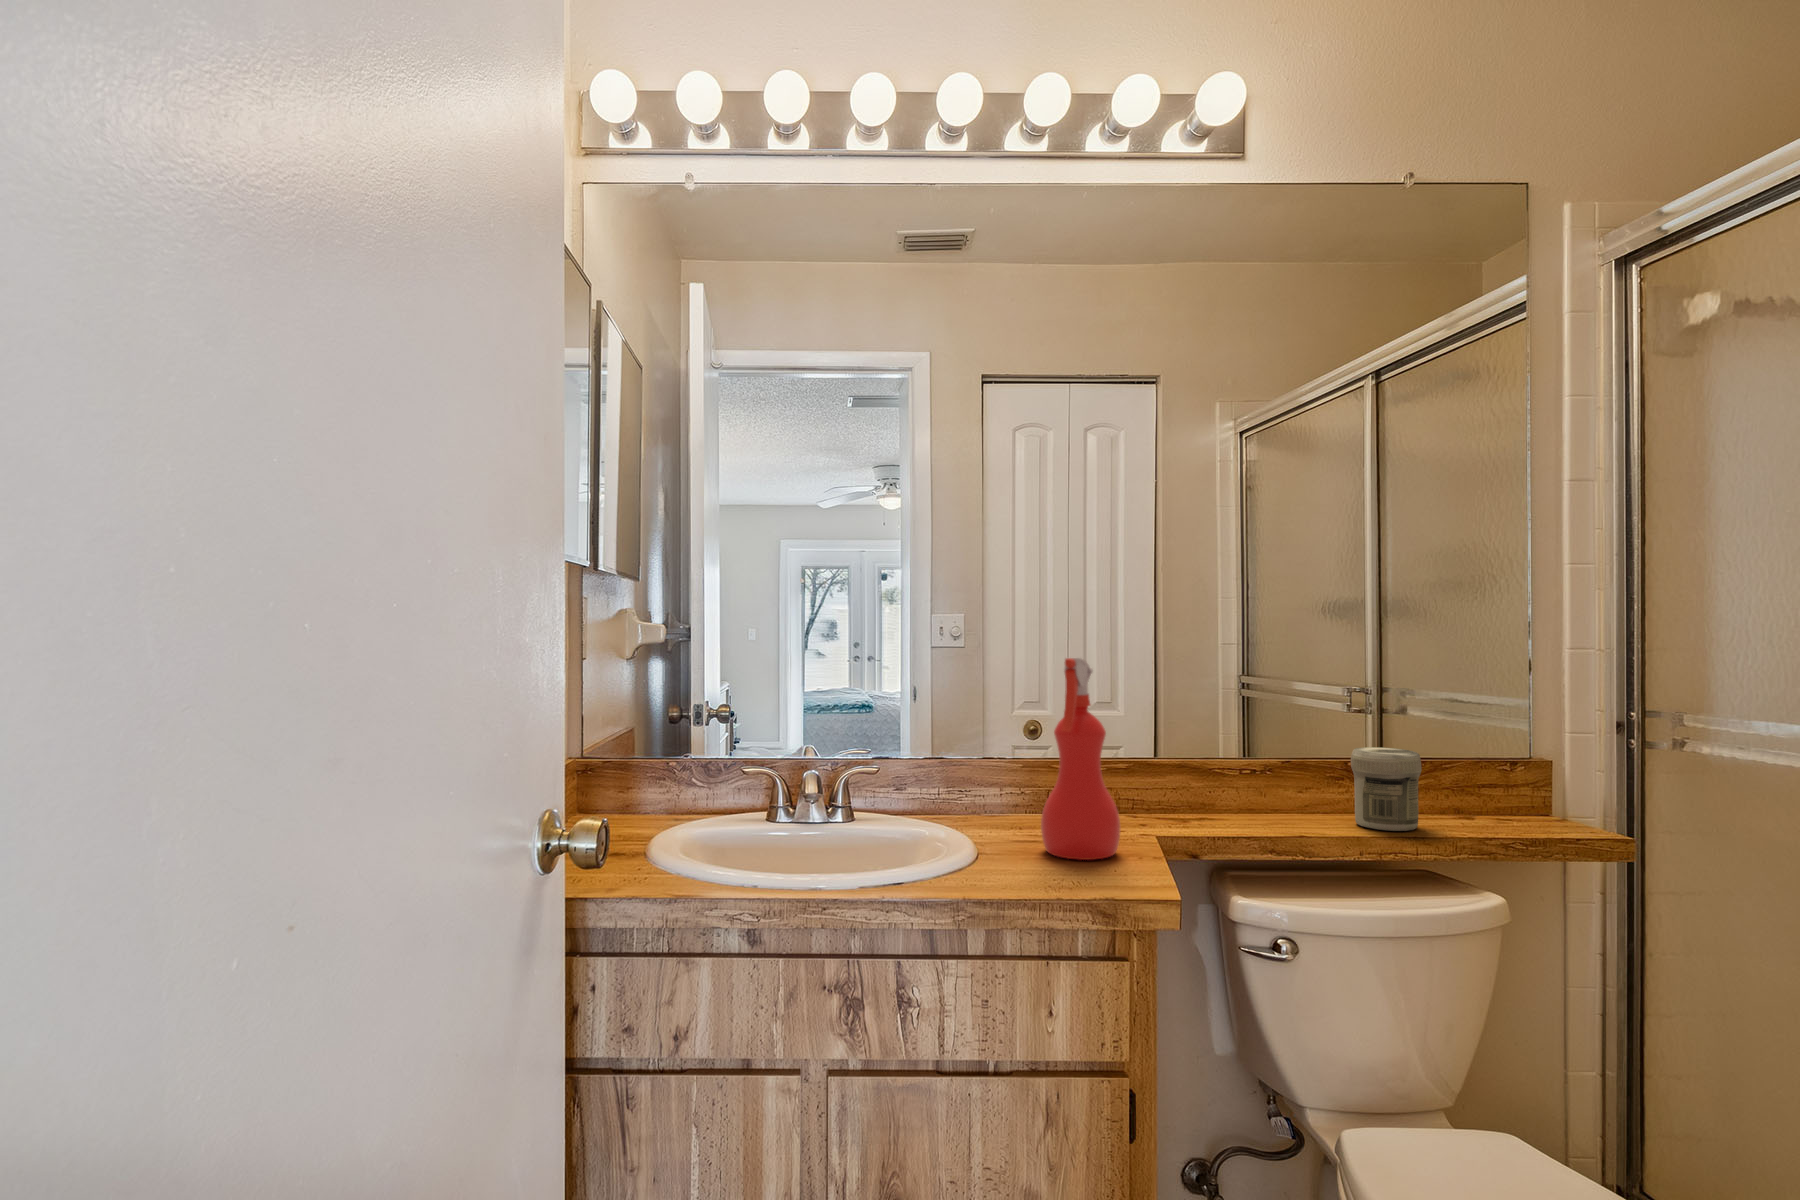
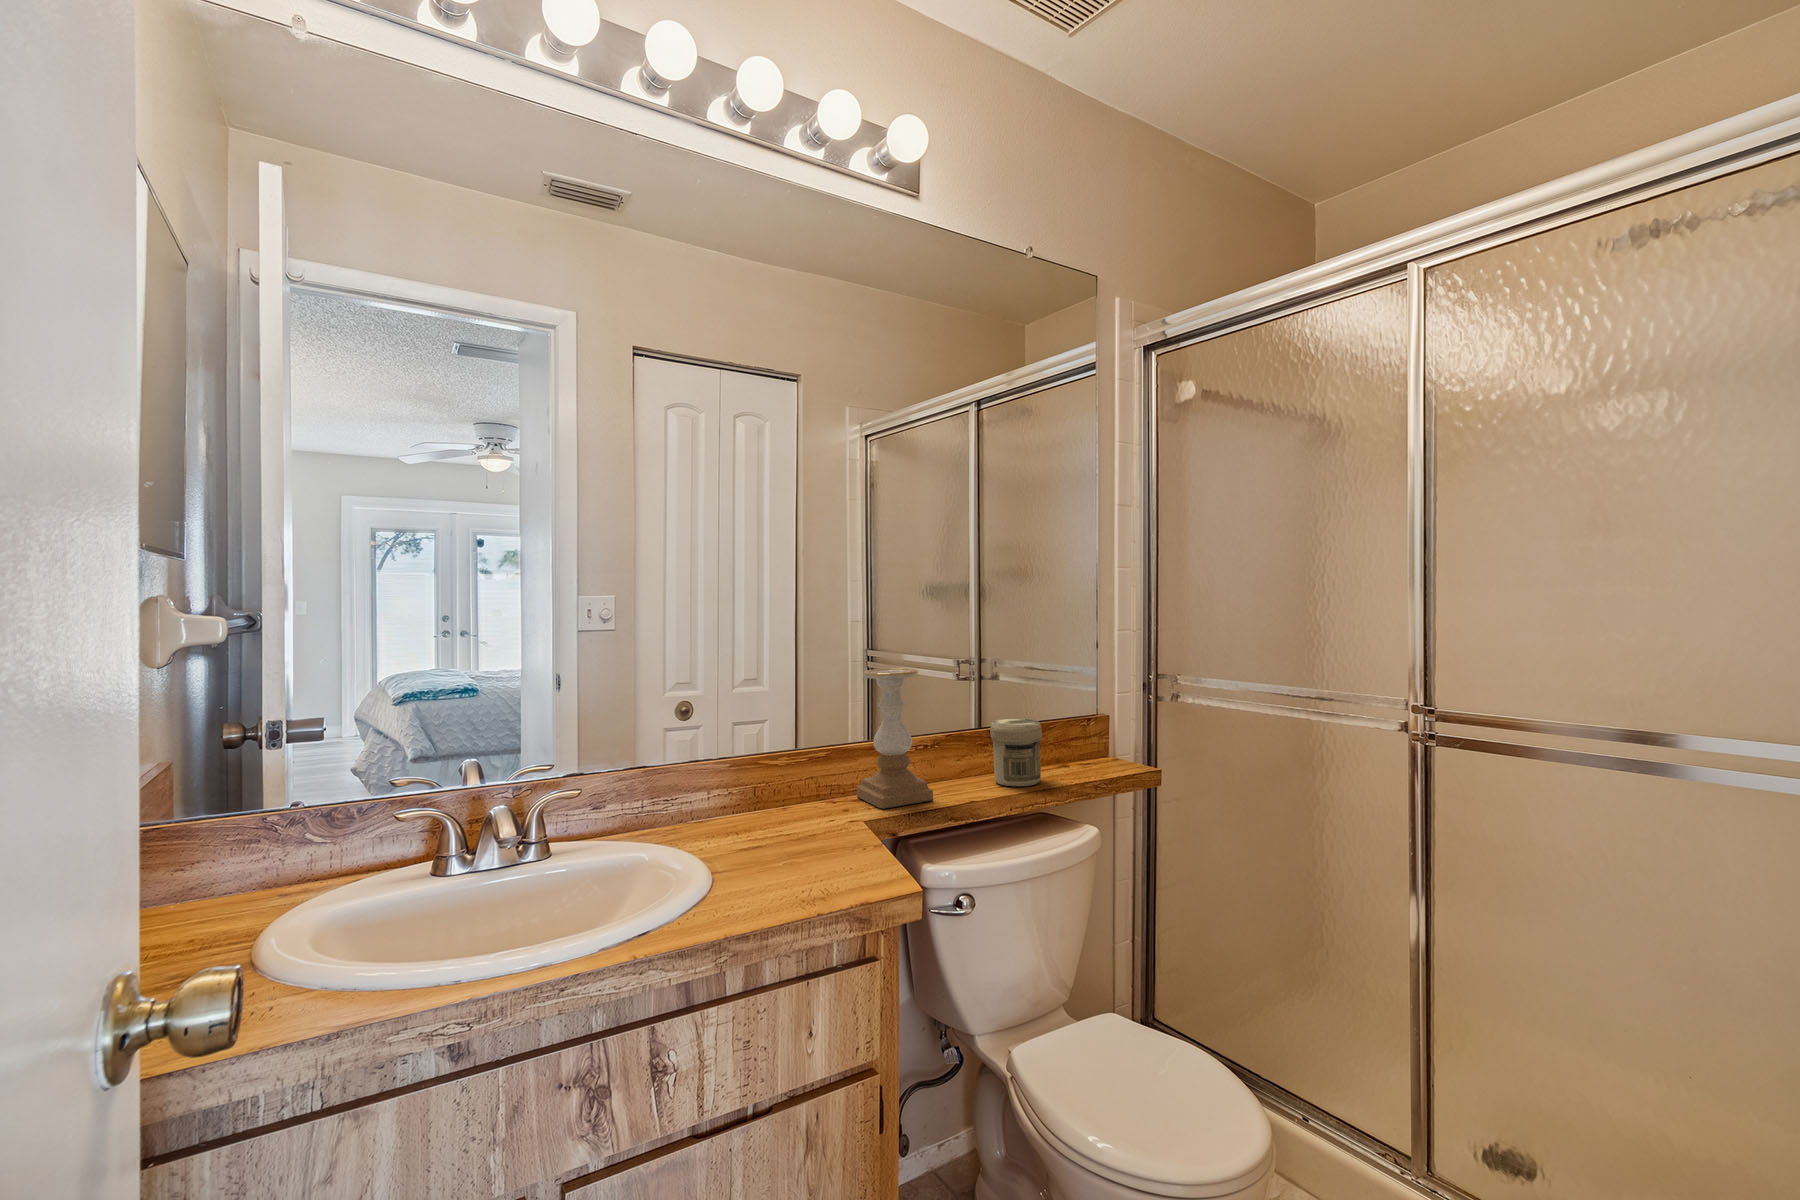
spray bottle: present [1041,658,1120,860] -> none [767,665,843,864]
candle holder: none [1174,674,1259,829] -> present [857,668,933,809]

